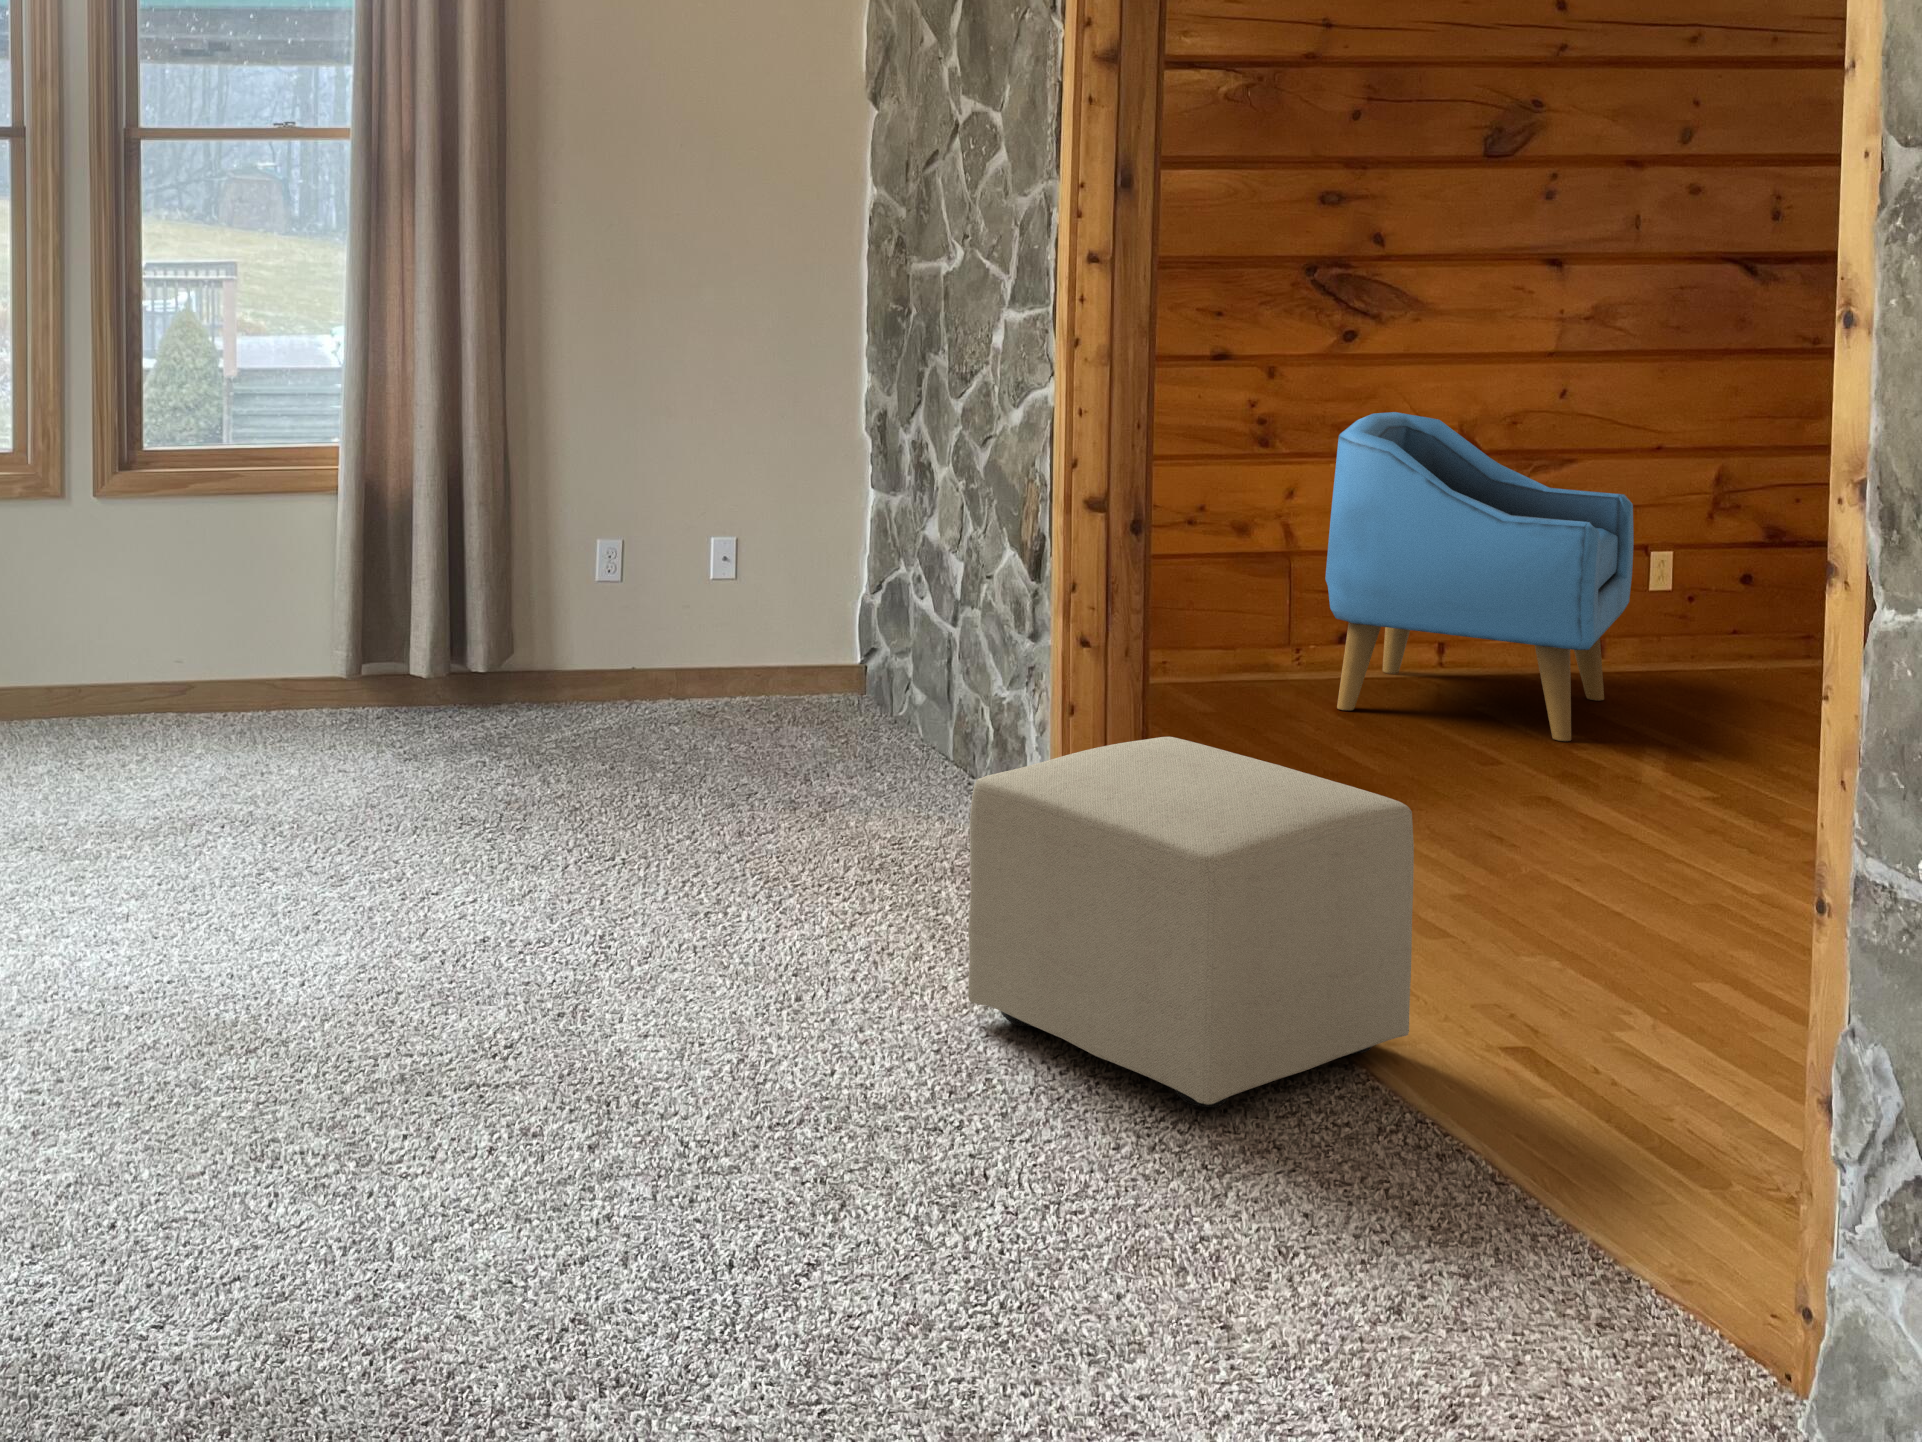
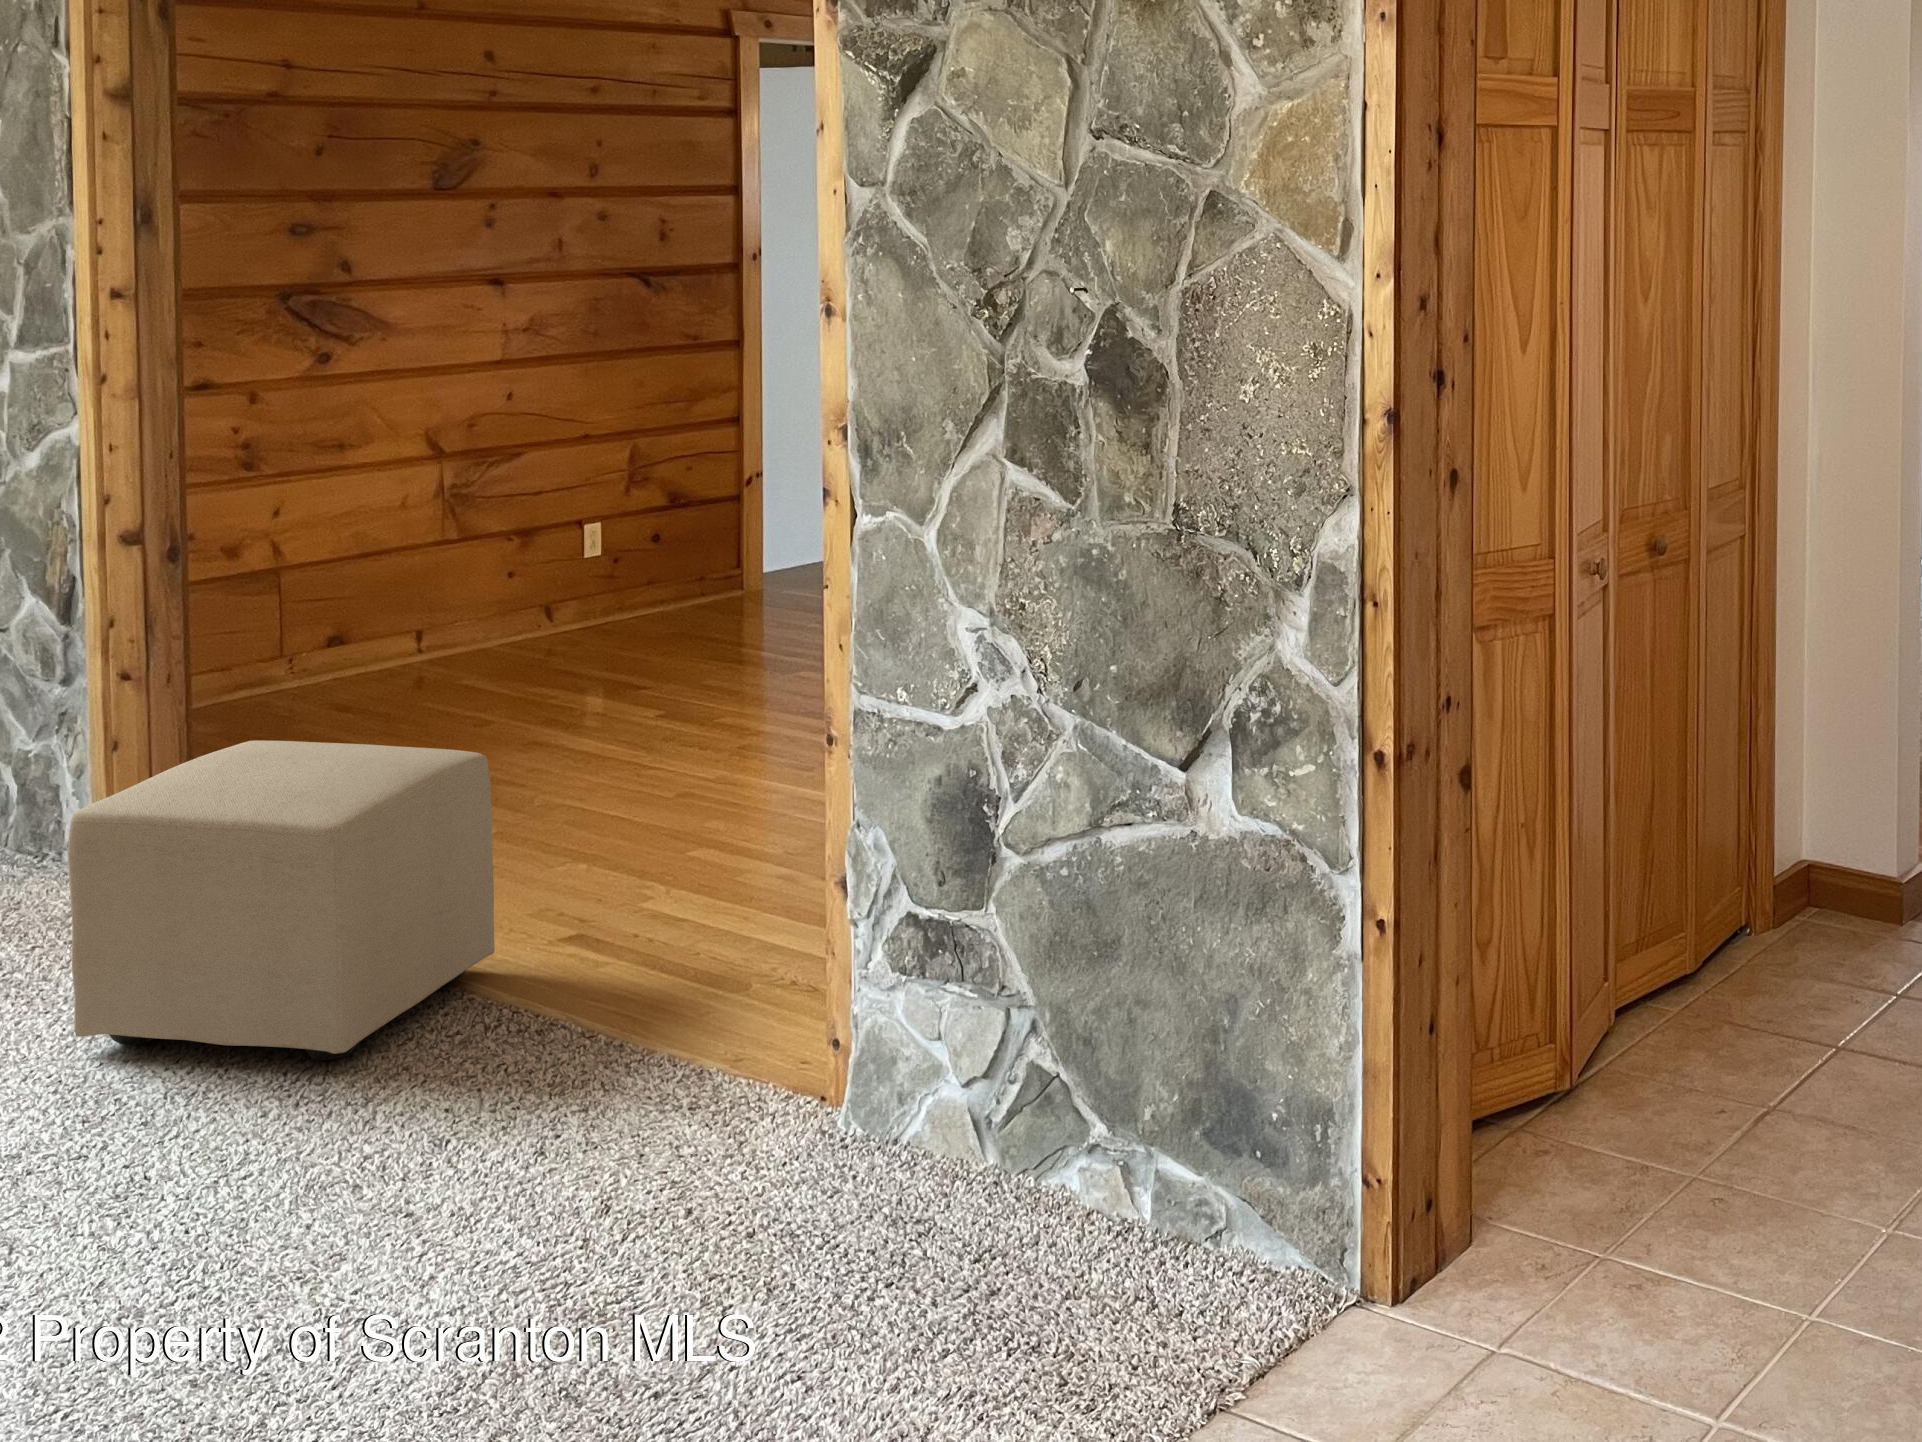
armchair: present [1325,412,1634,741] -> none [324,430,583,712]

